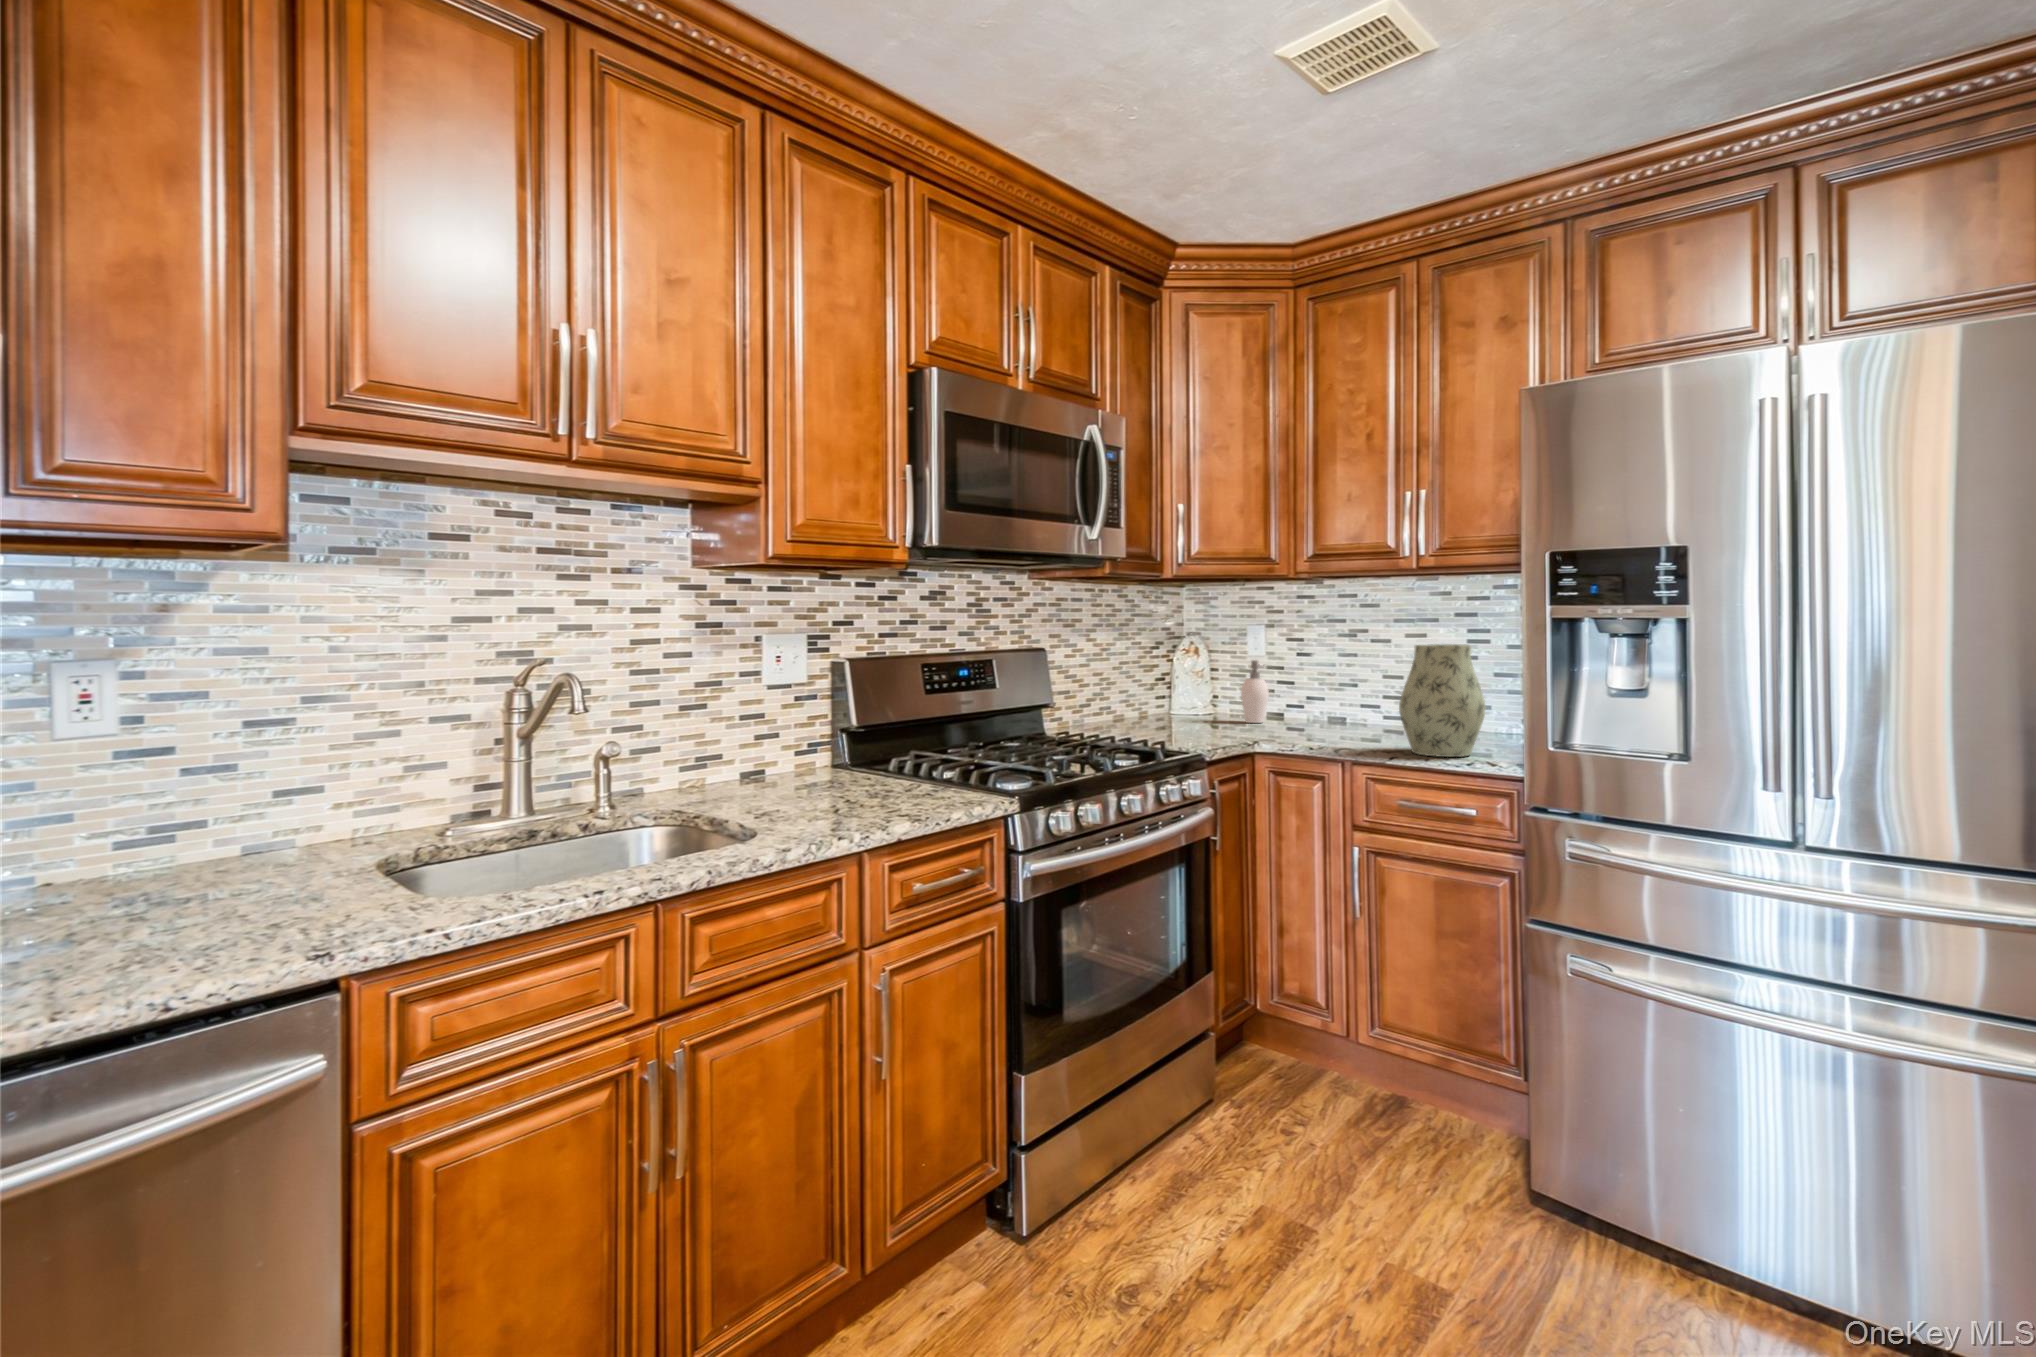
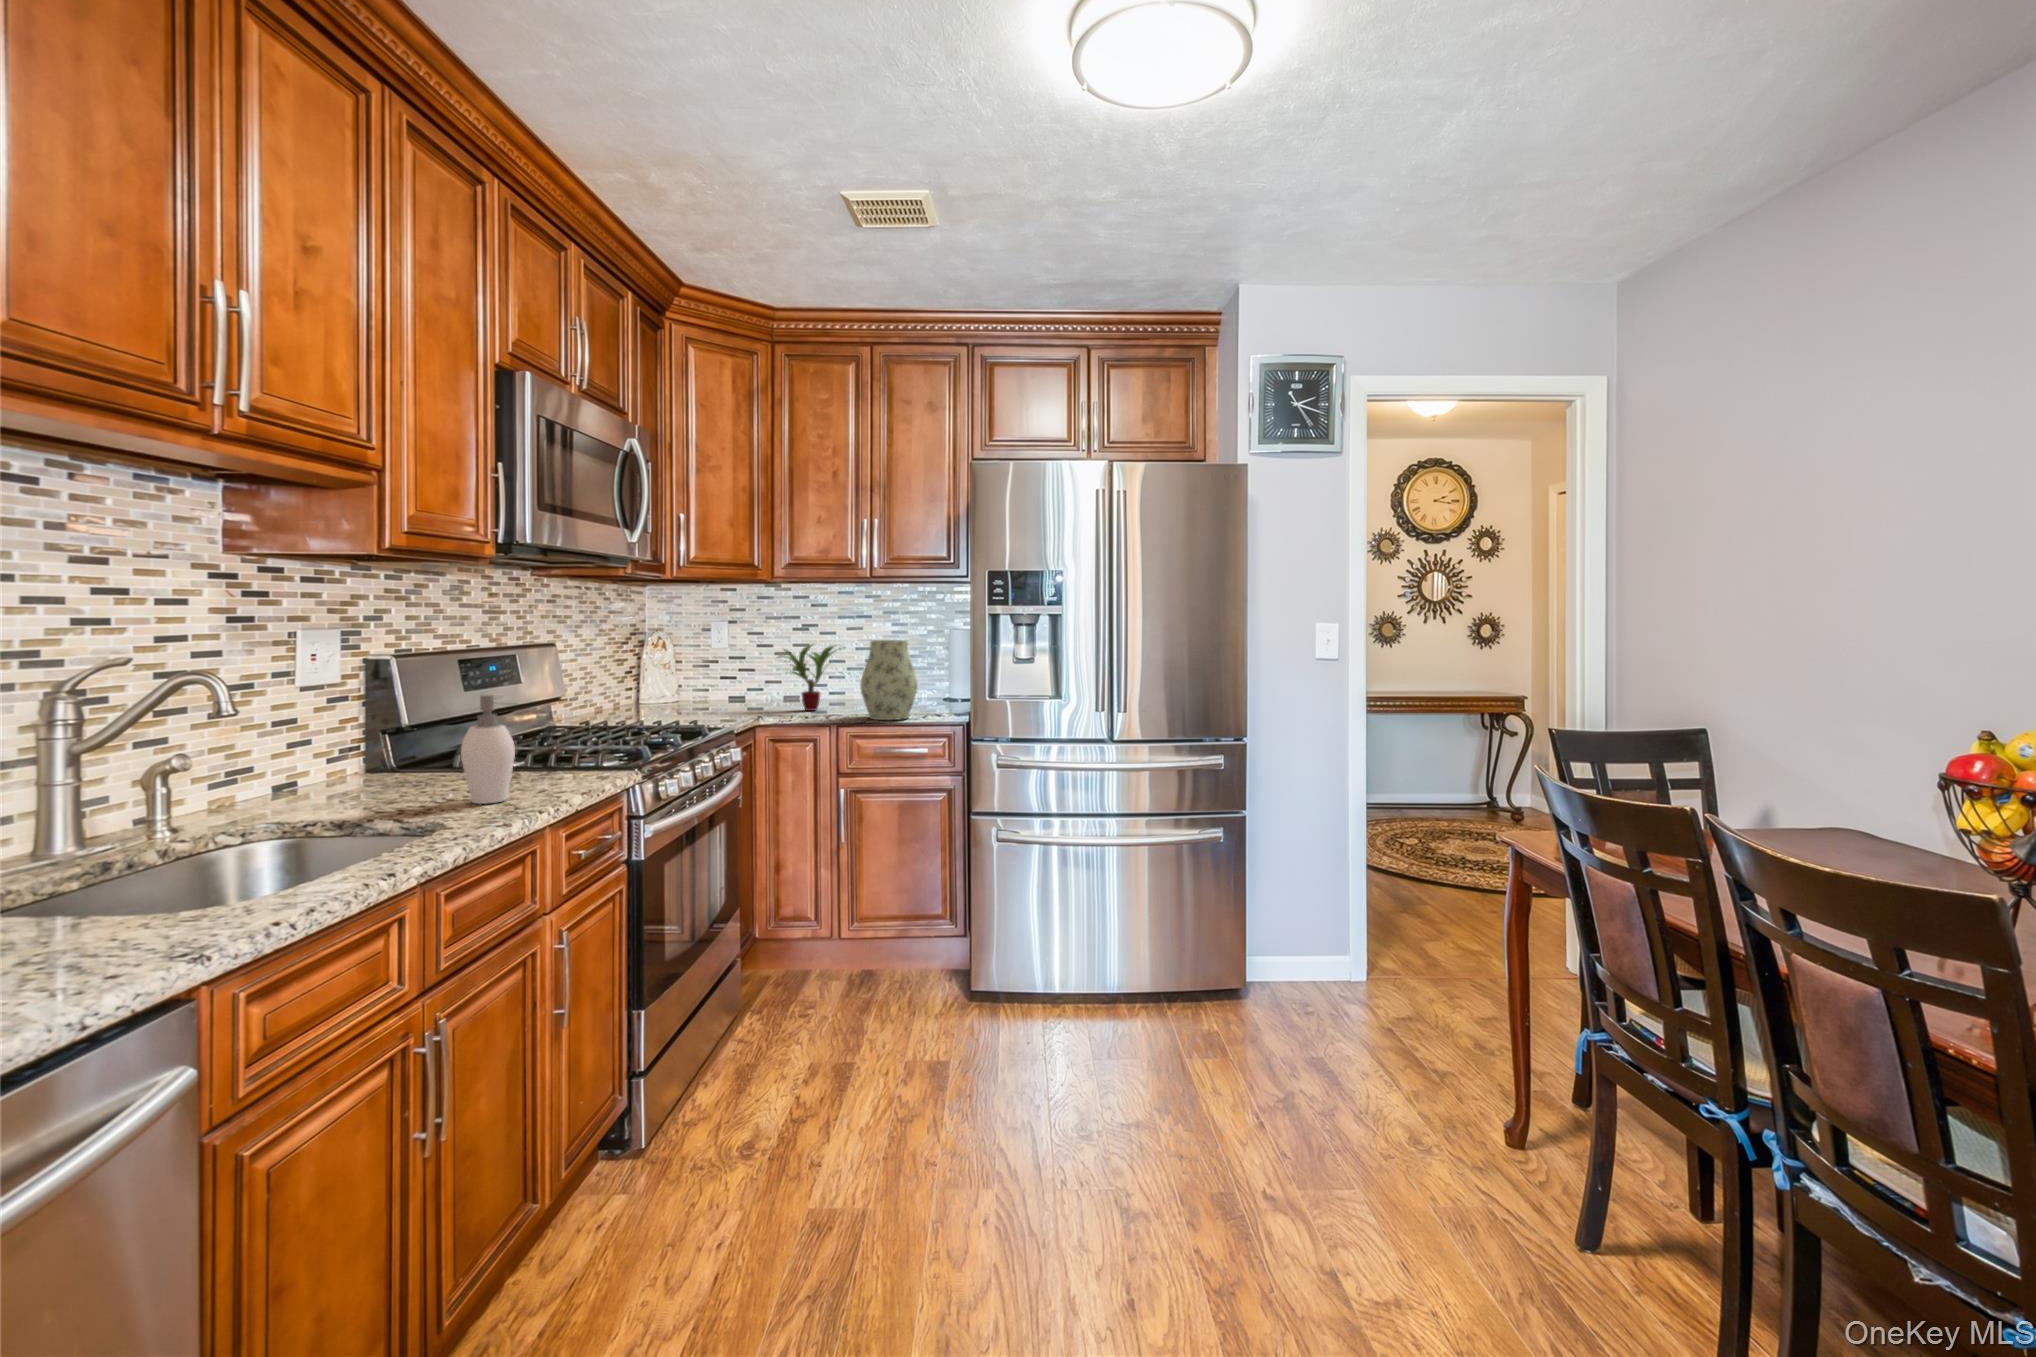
potted plant: none [1302,649,1402,736] -> present [778,644,845,711]
soap dispenser: present [1241,660,1269,723] -> present [461,695,515,804]

